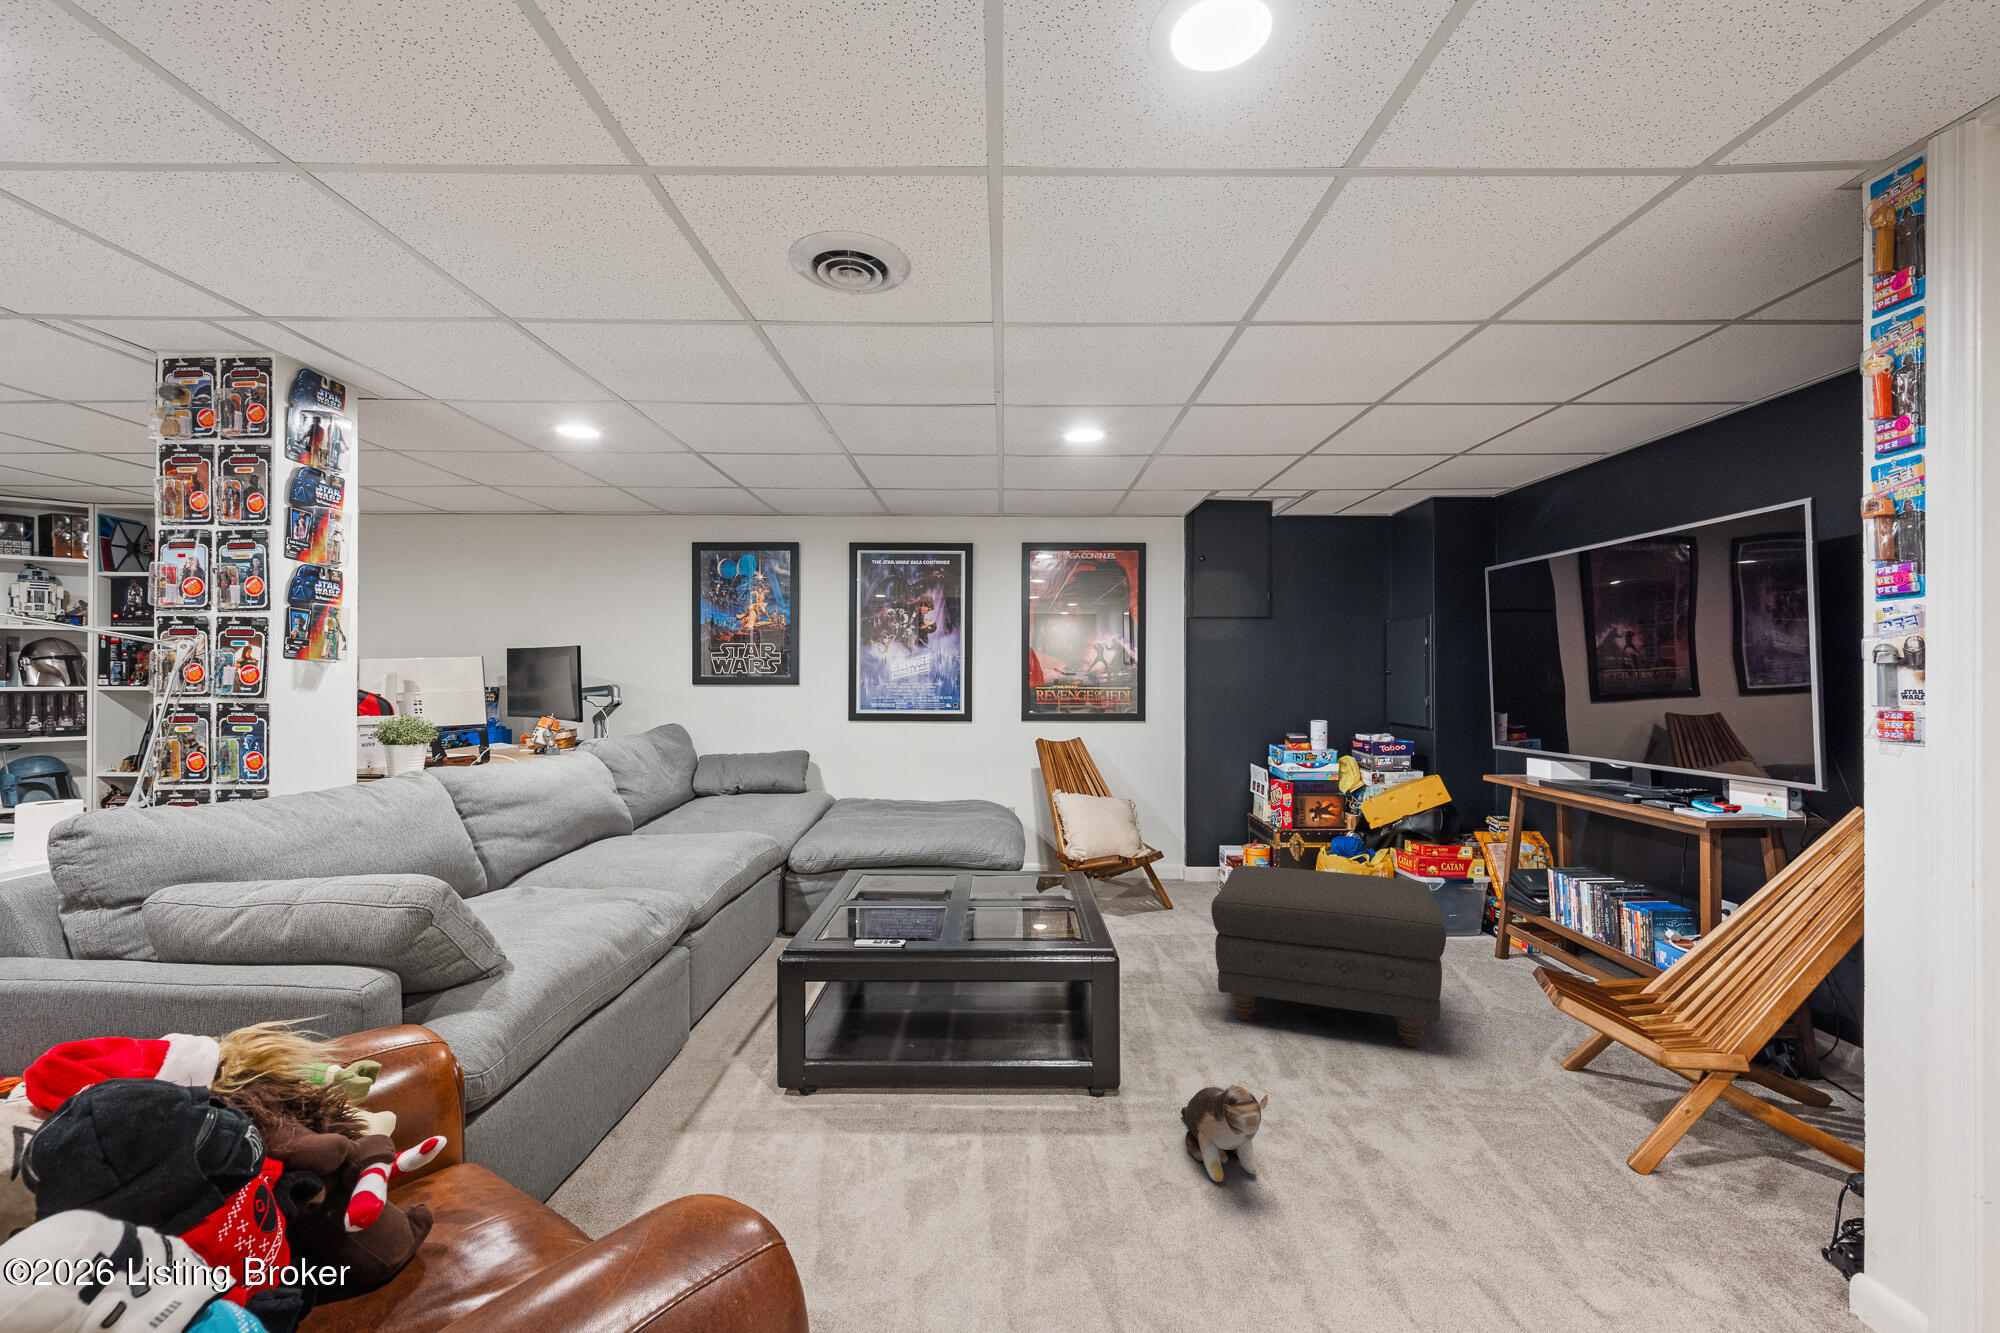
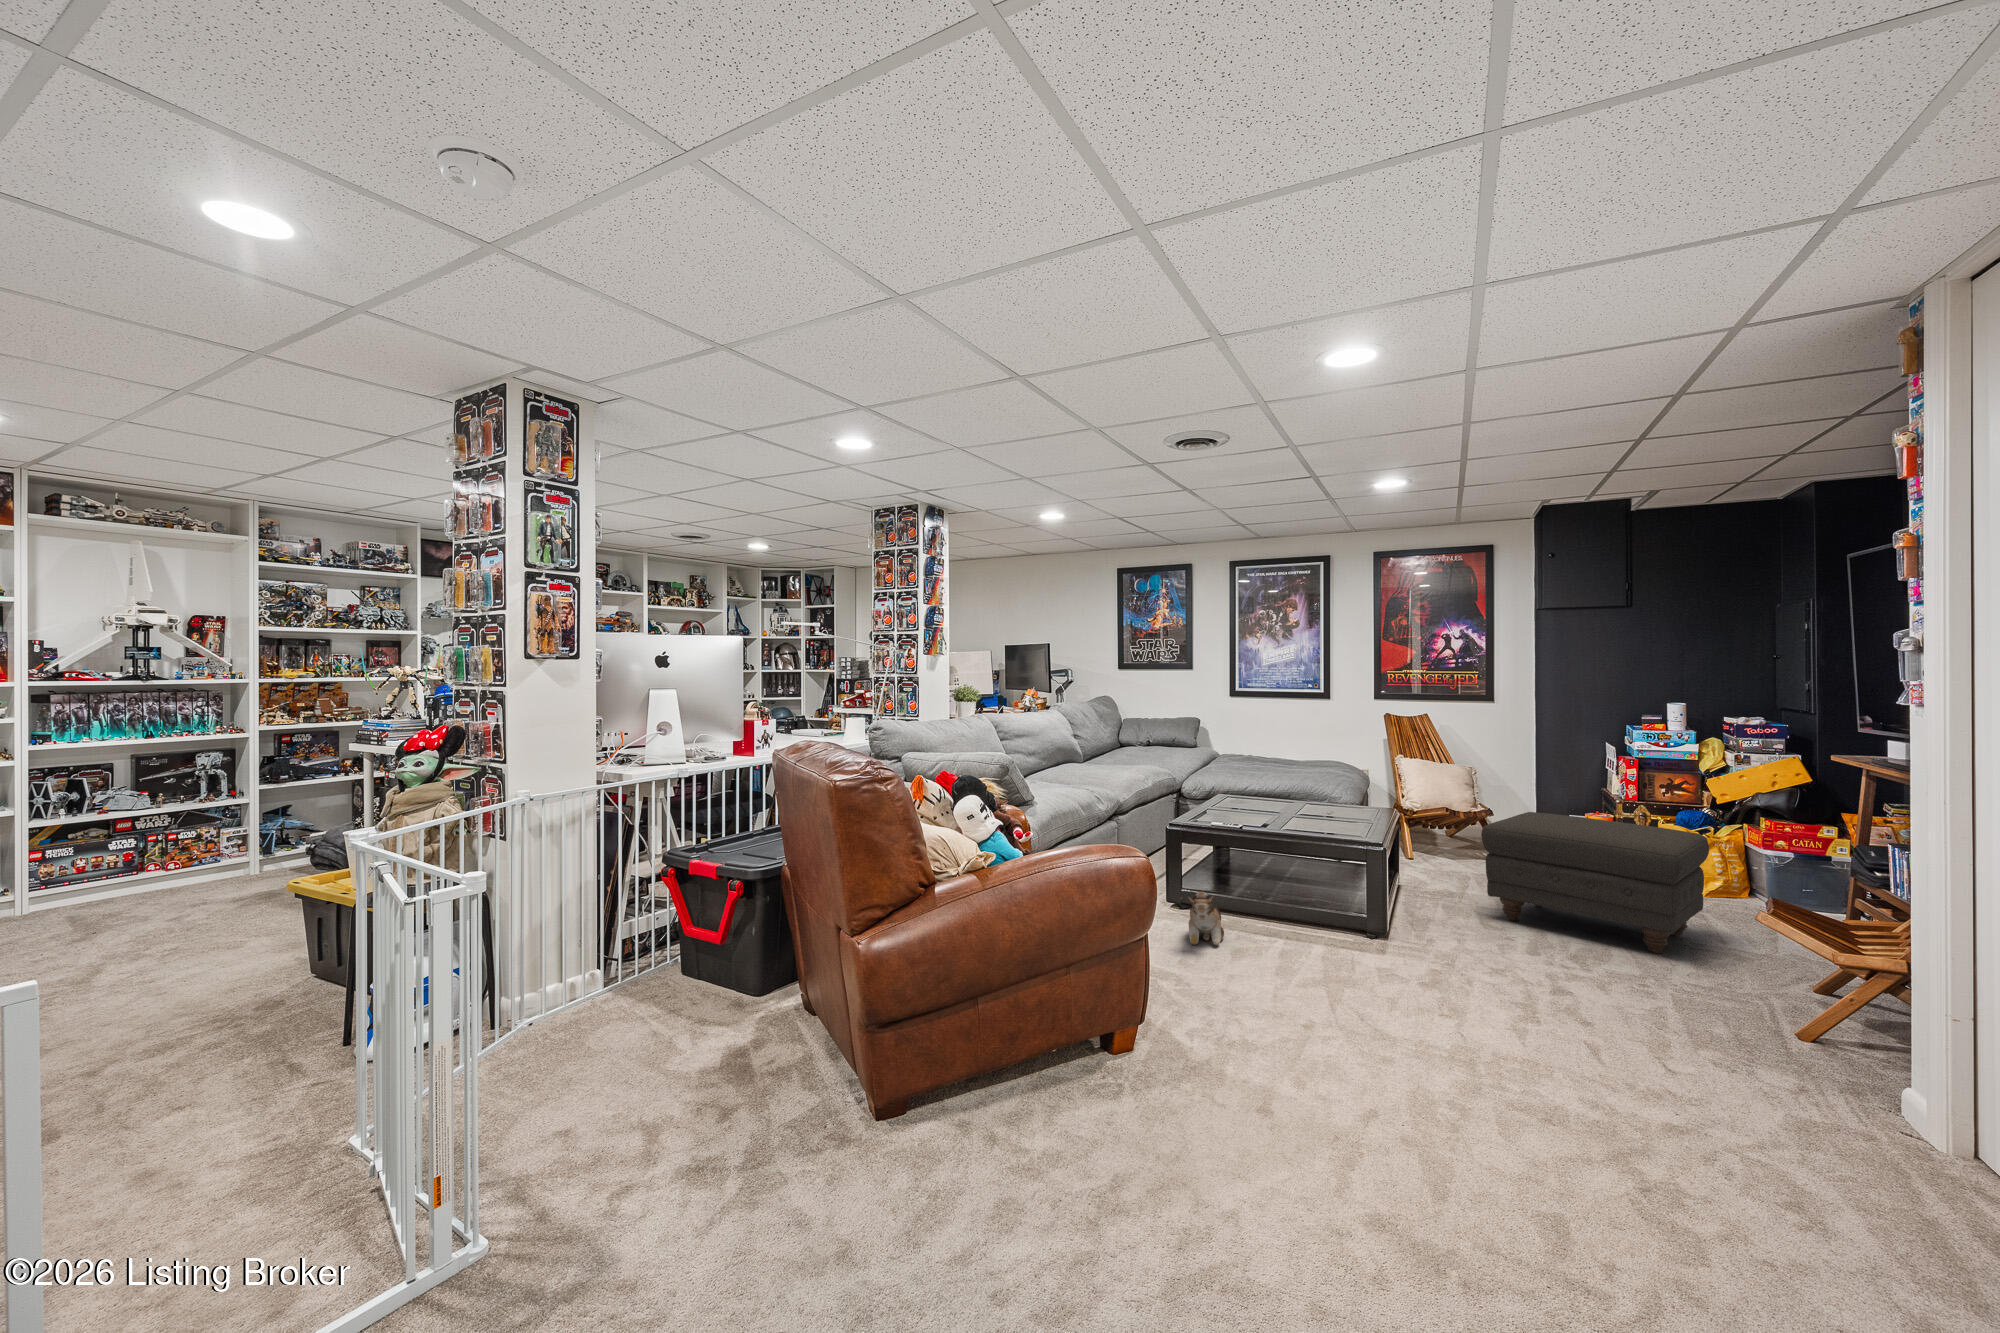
plush toy: present [1181,1085,1268,1182] -> present [1188,892,1224,945]

